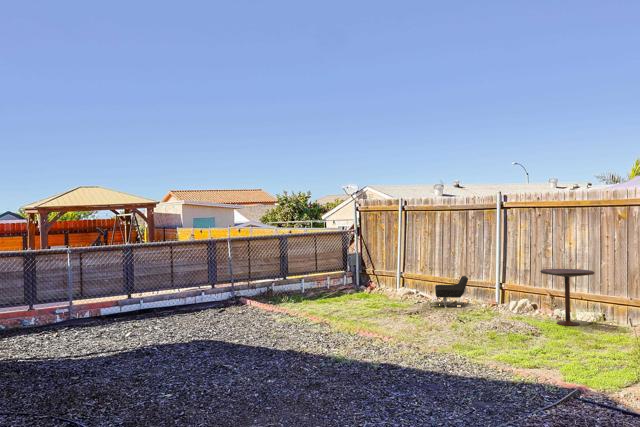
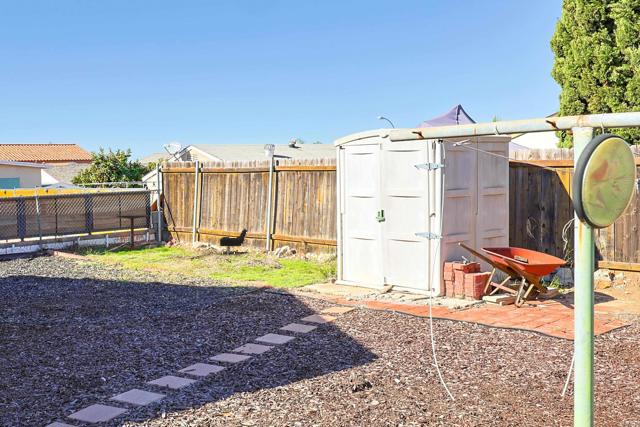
pedestal table: present [540,269,594,326] -> present [116,215,148,249]

